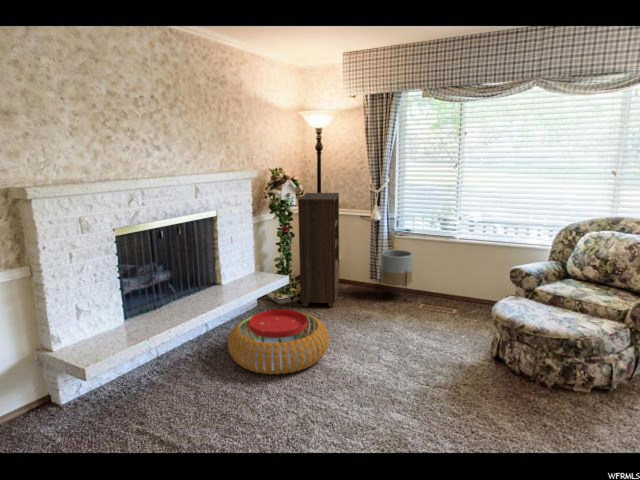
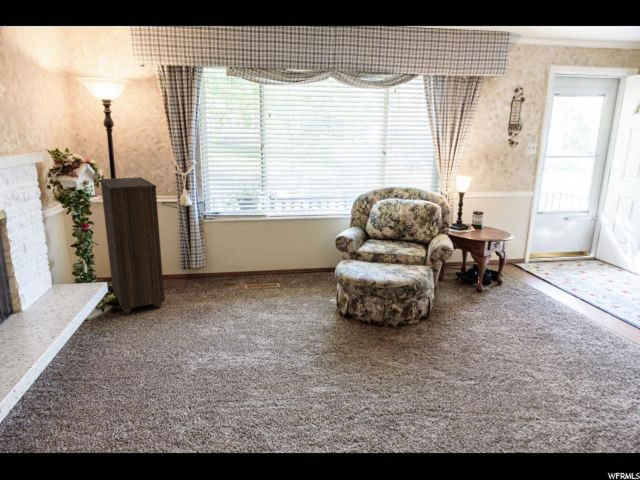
planter: present [379,250,413,300] -> none [198,234,232,285]
pouf: present [228,310,329,374] -> none [79,319,207,402]

